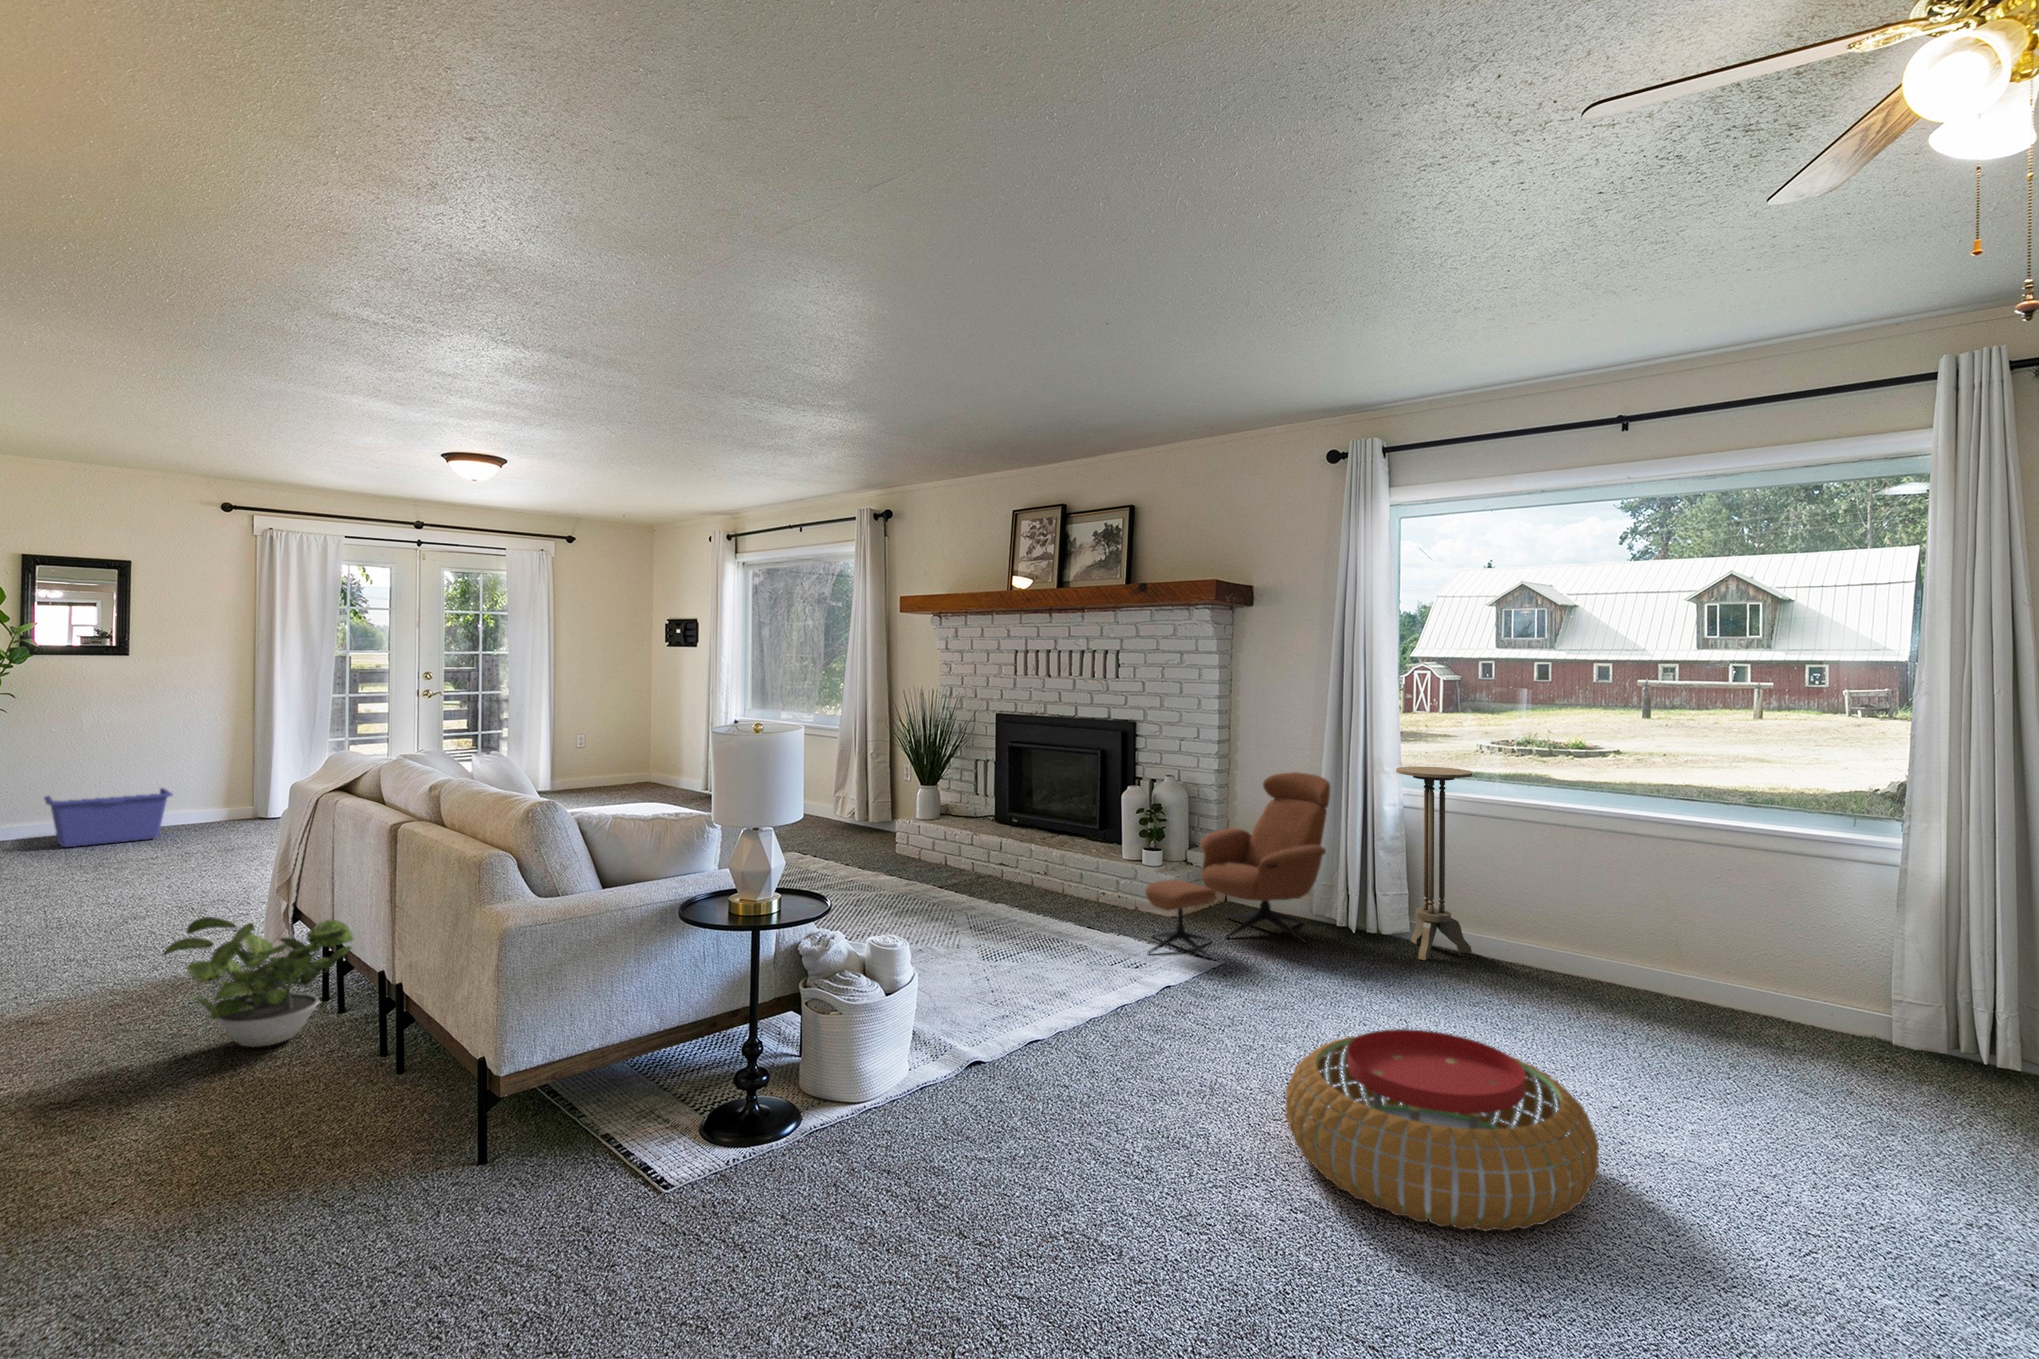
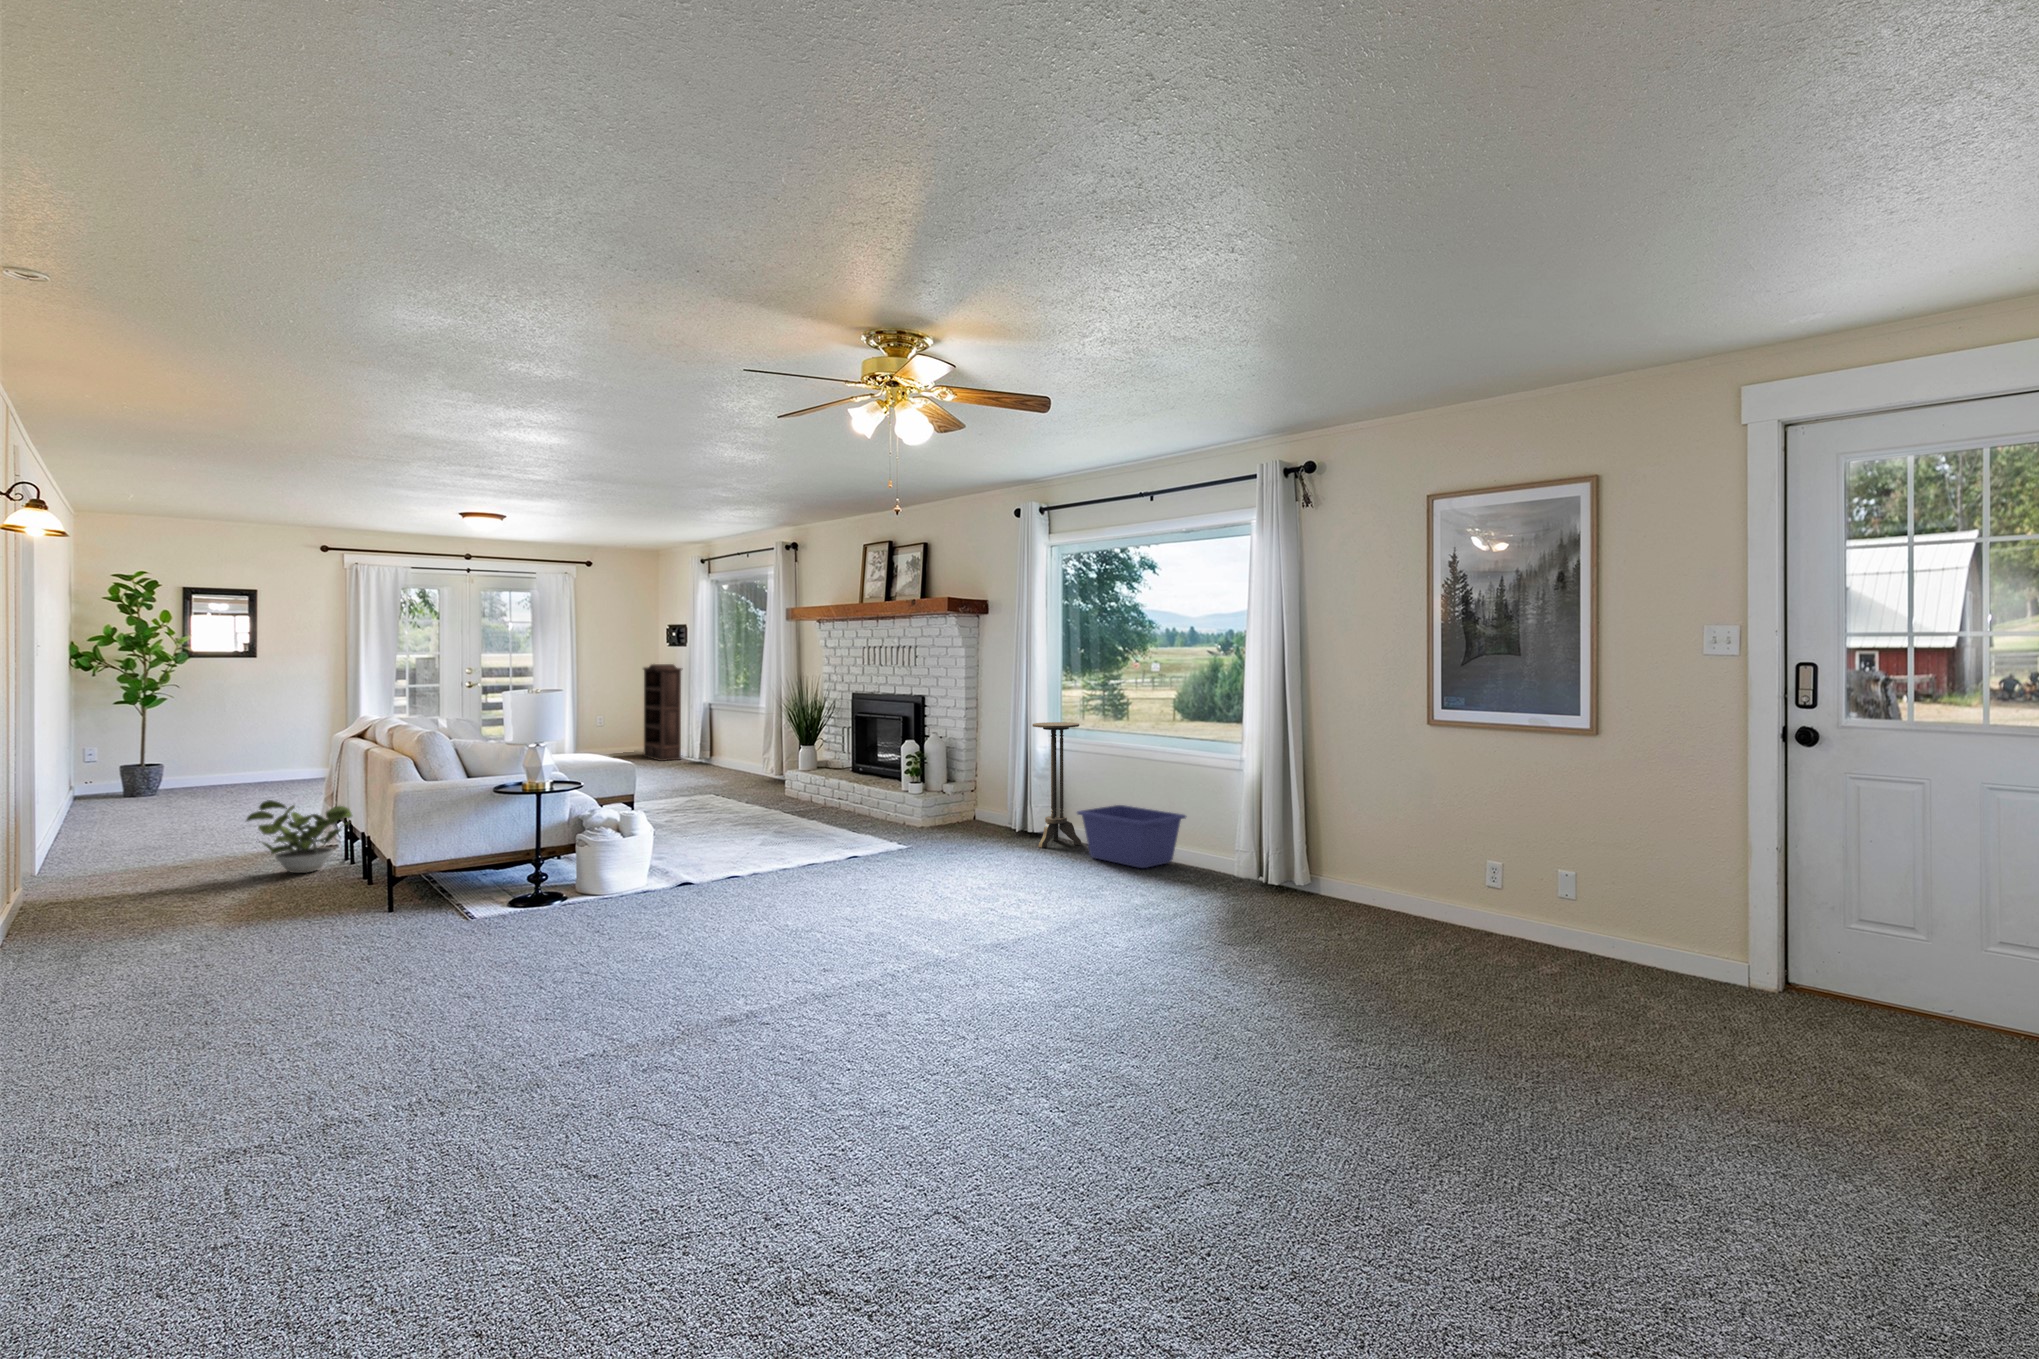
bookshelf: none [638,669,697,794] -> present [643,664,682,761]
lounge chair: present [1145,772,1330,958] -> none [865,728,1009,846]
storage bin: present [44,788,173,847] -> present [1077,805,1186,868]
pouf: present [1285,1029,1599,1231] -> none [787,853,942,933]

